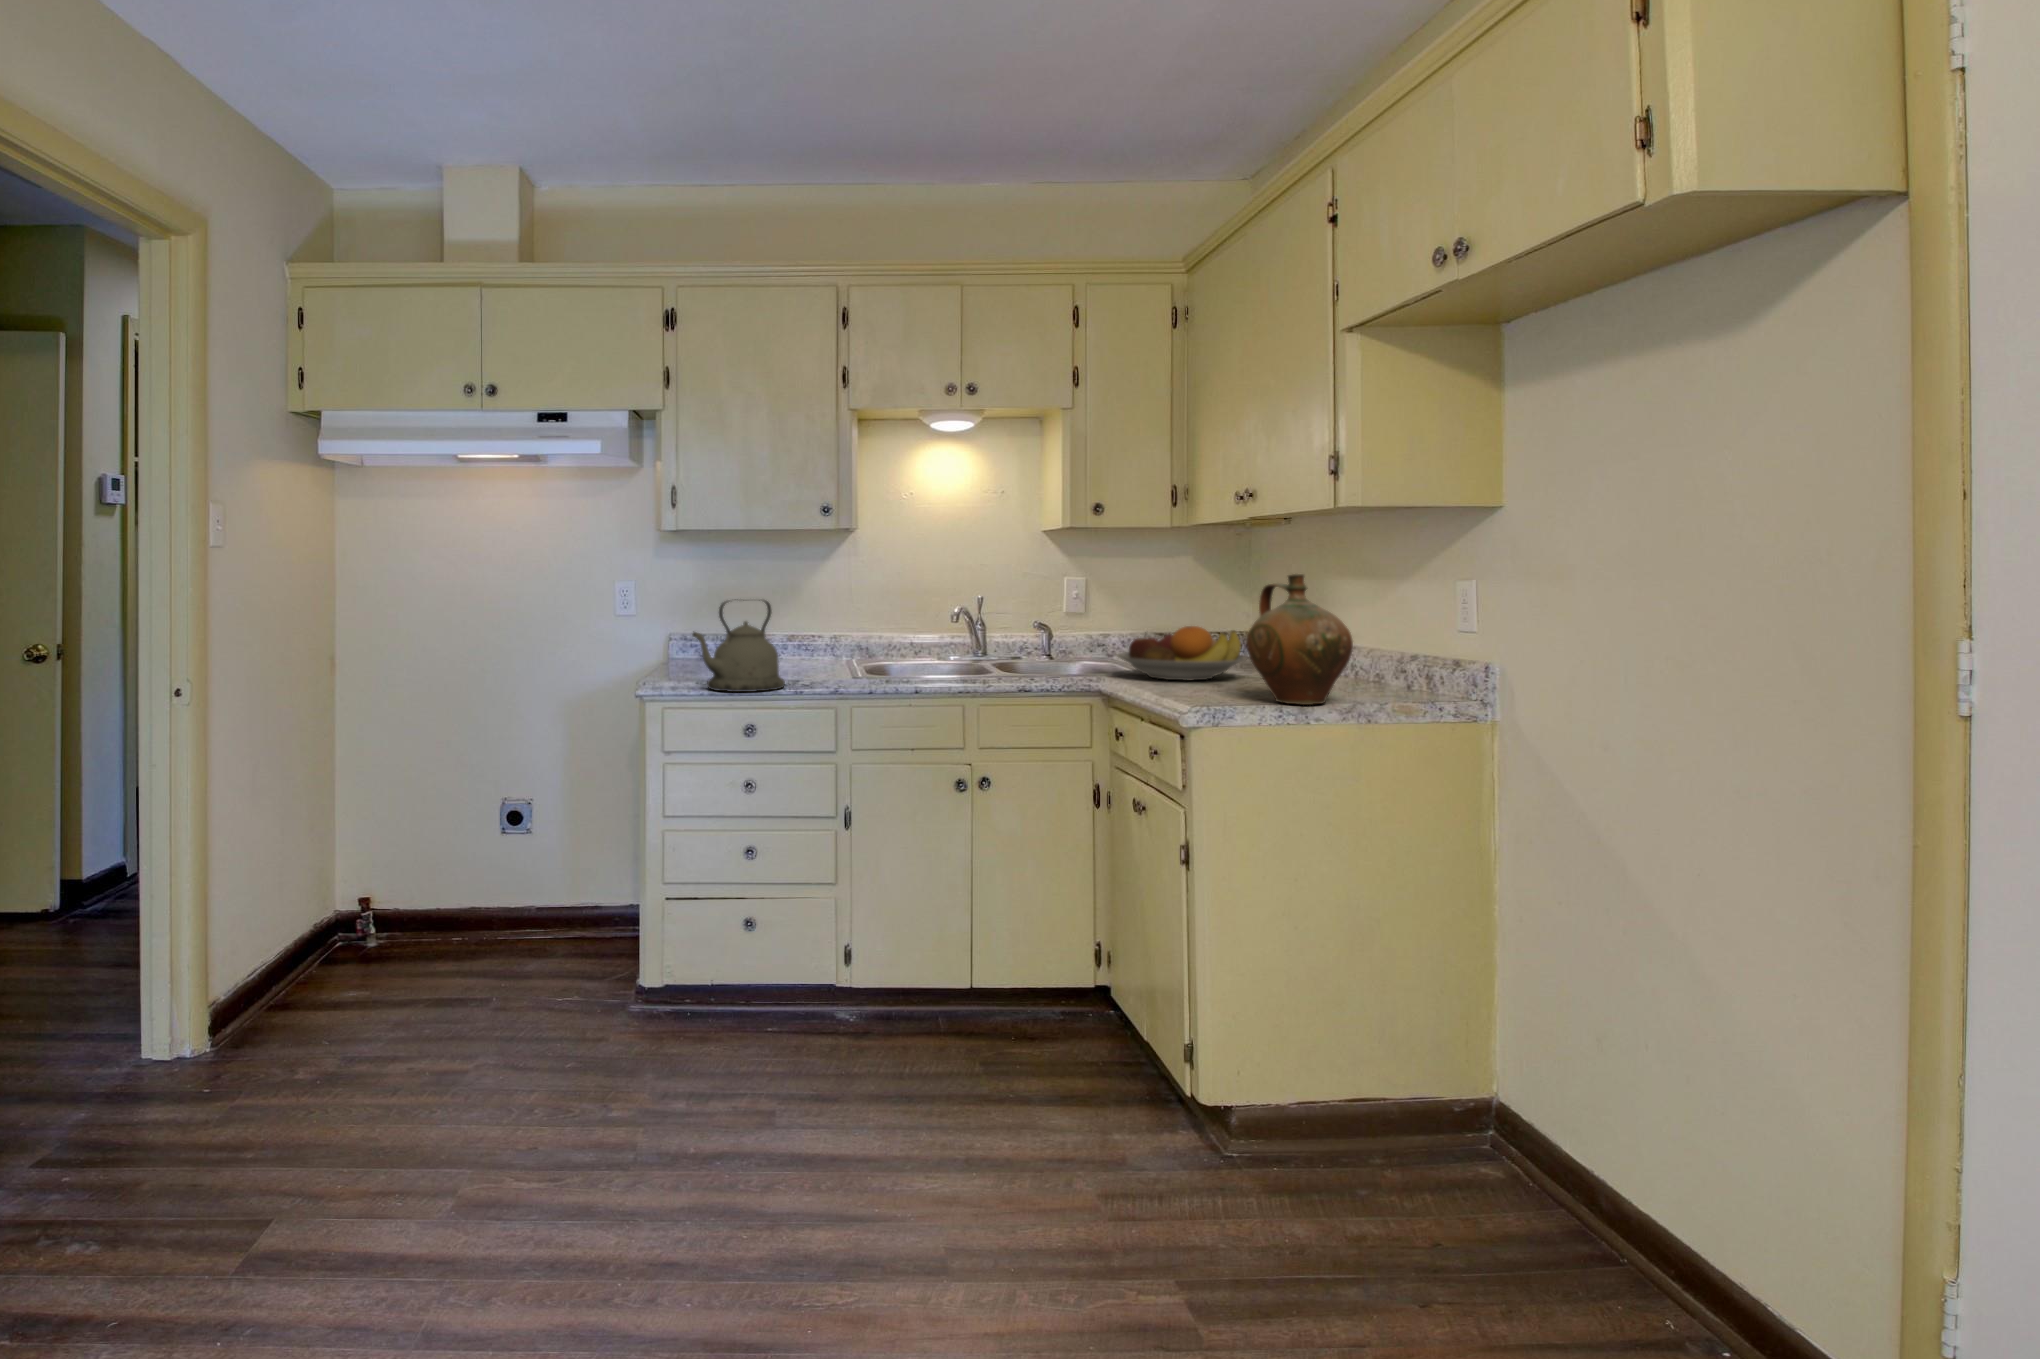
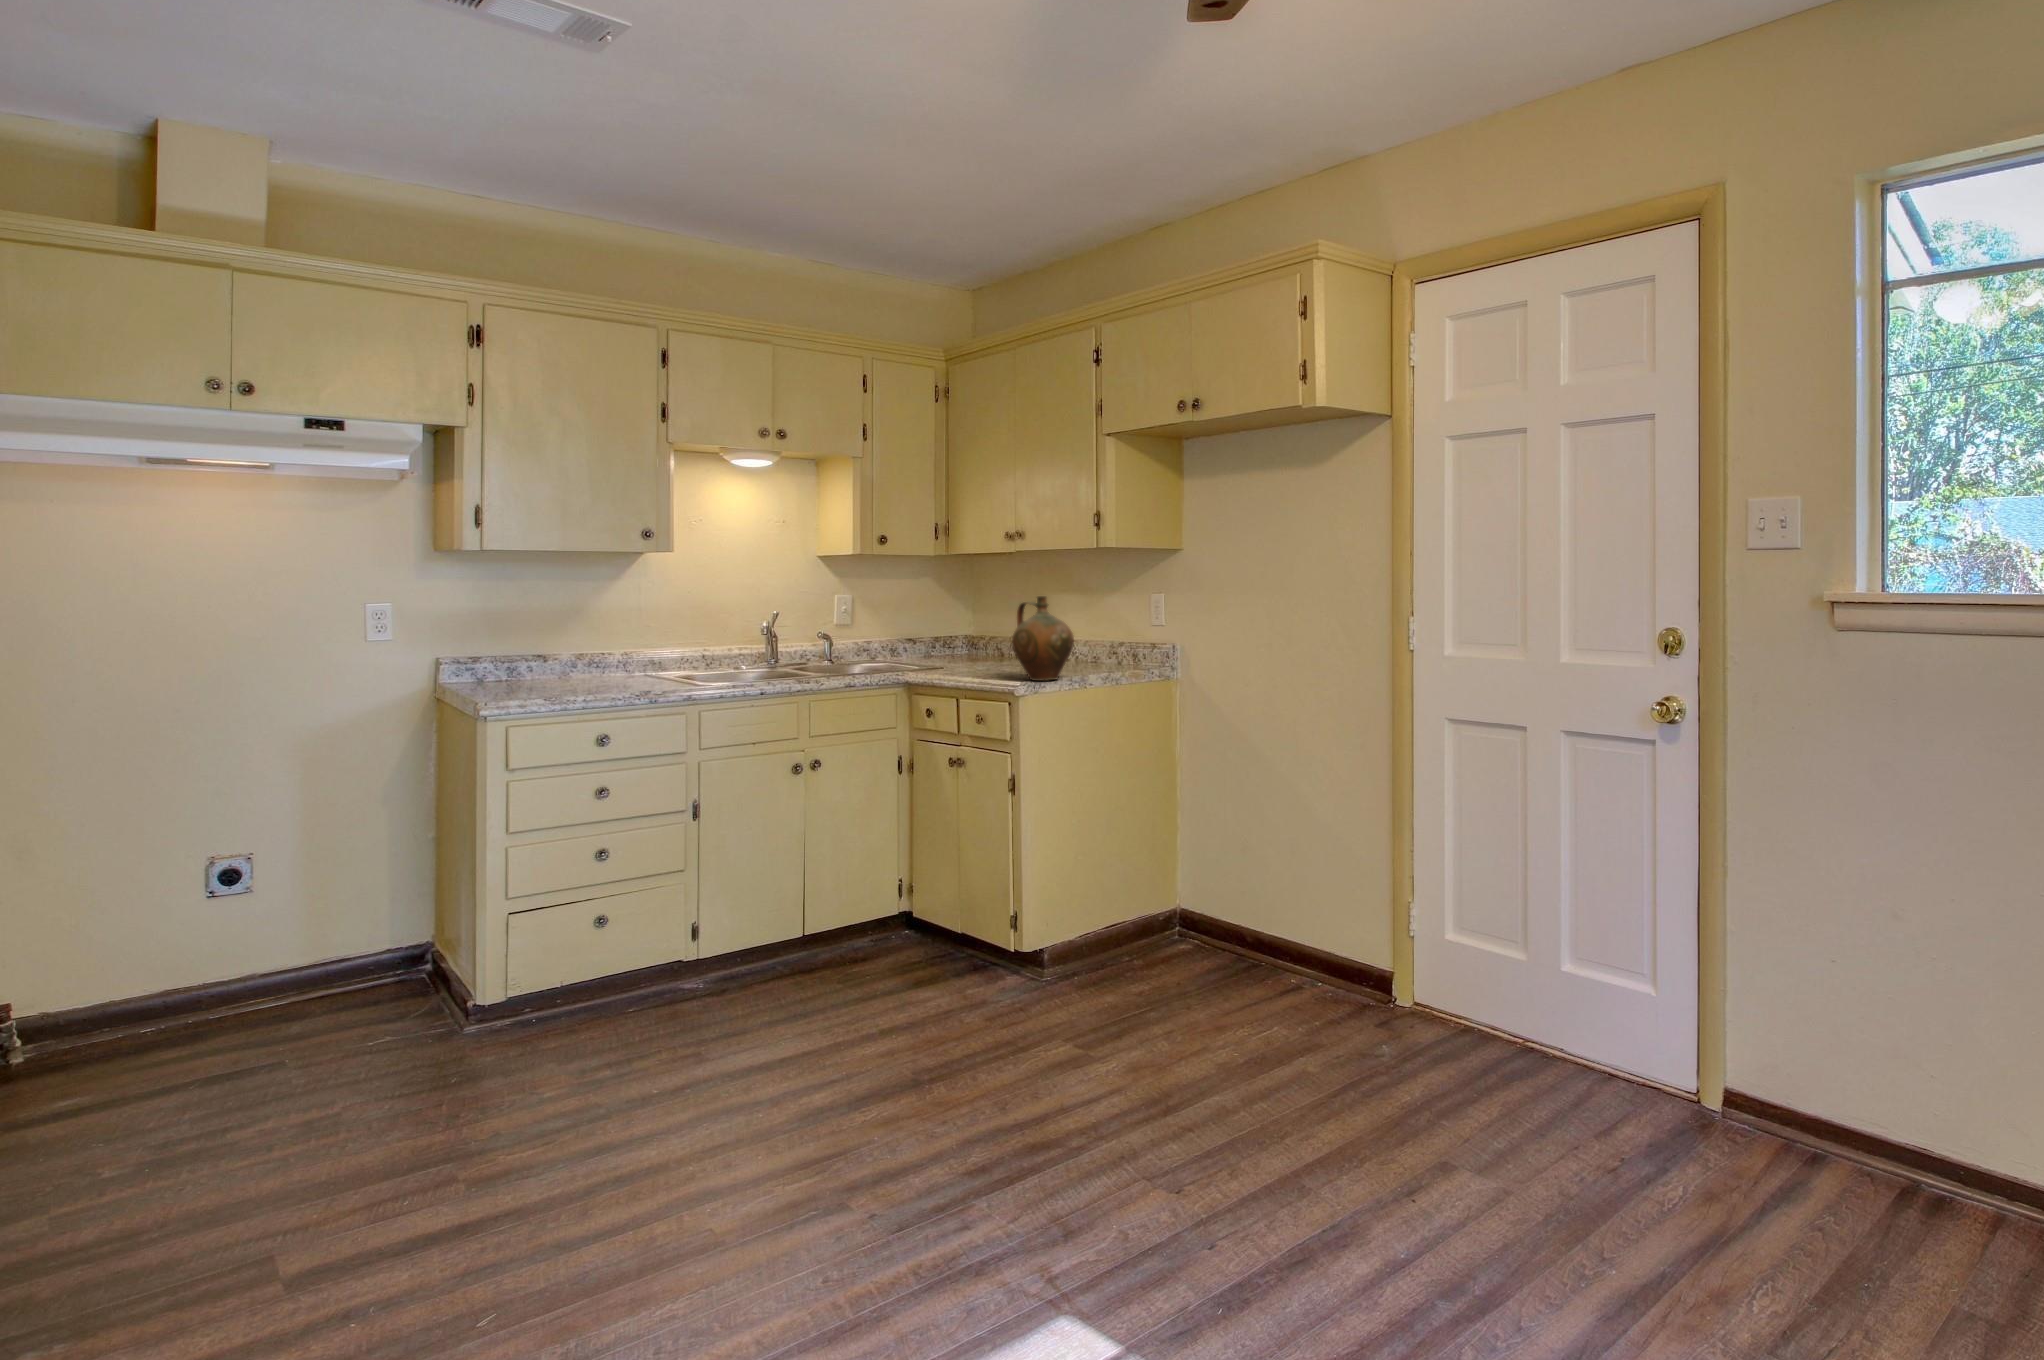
kettle: present [693,600,785,692] -> none [554,619,636,704]
fruit bowl: present [1117,626,1246,680] -> none [902,632,996,672]

